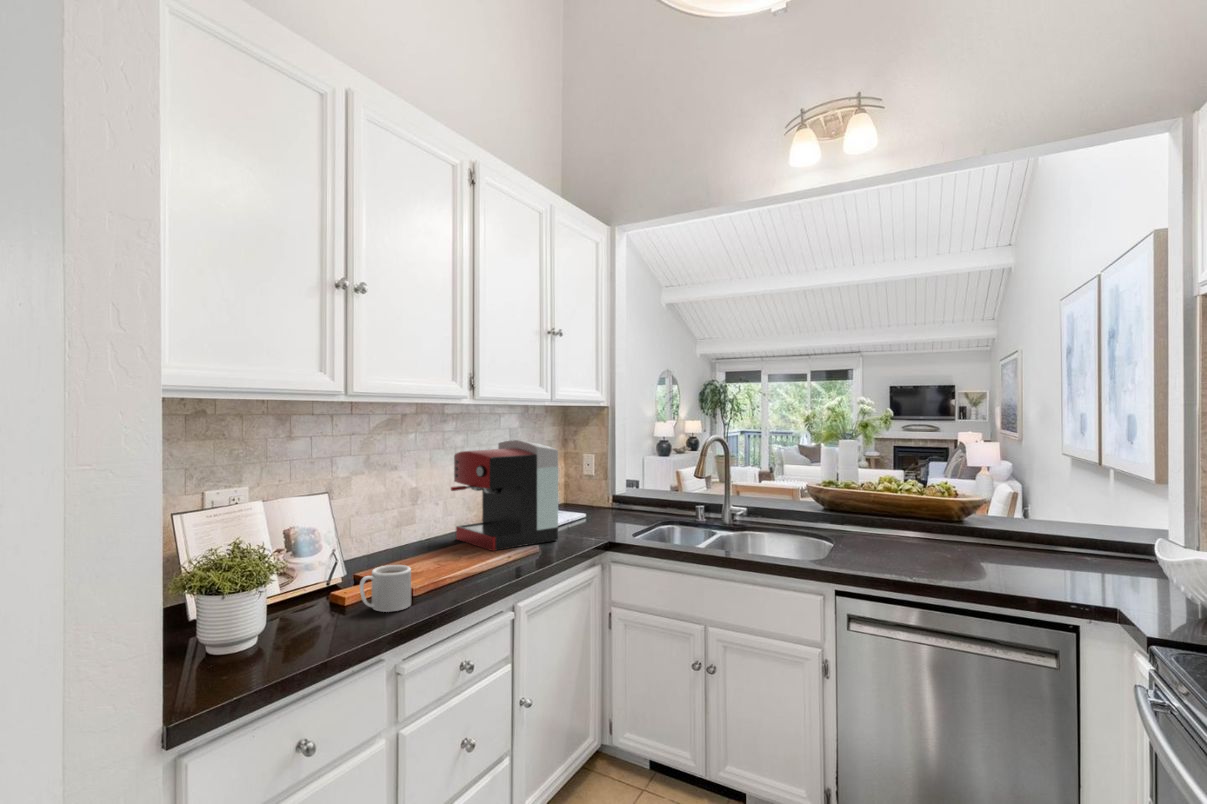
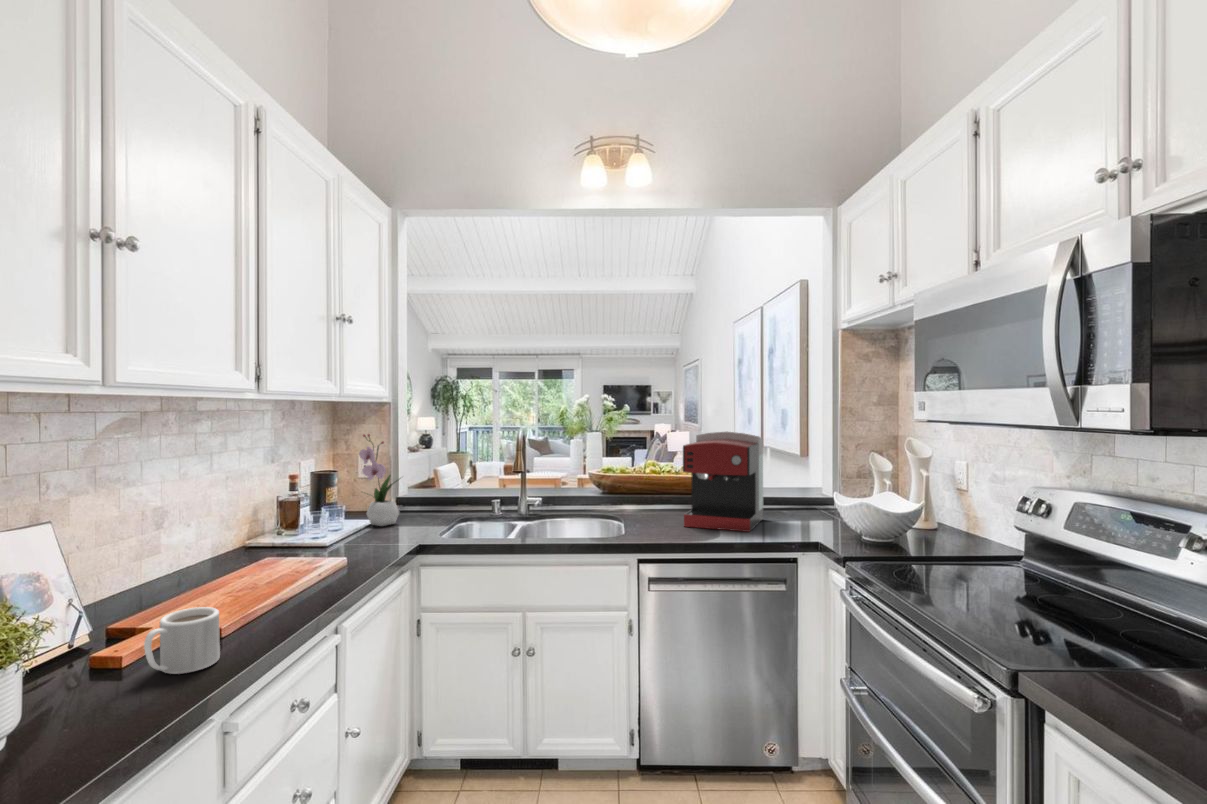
flower arrangement: none [573,436,612,521] -> present [359,434,399,526]
coffee maker: present [451,440,558,551] -> present [683,432,763,532]

